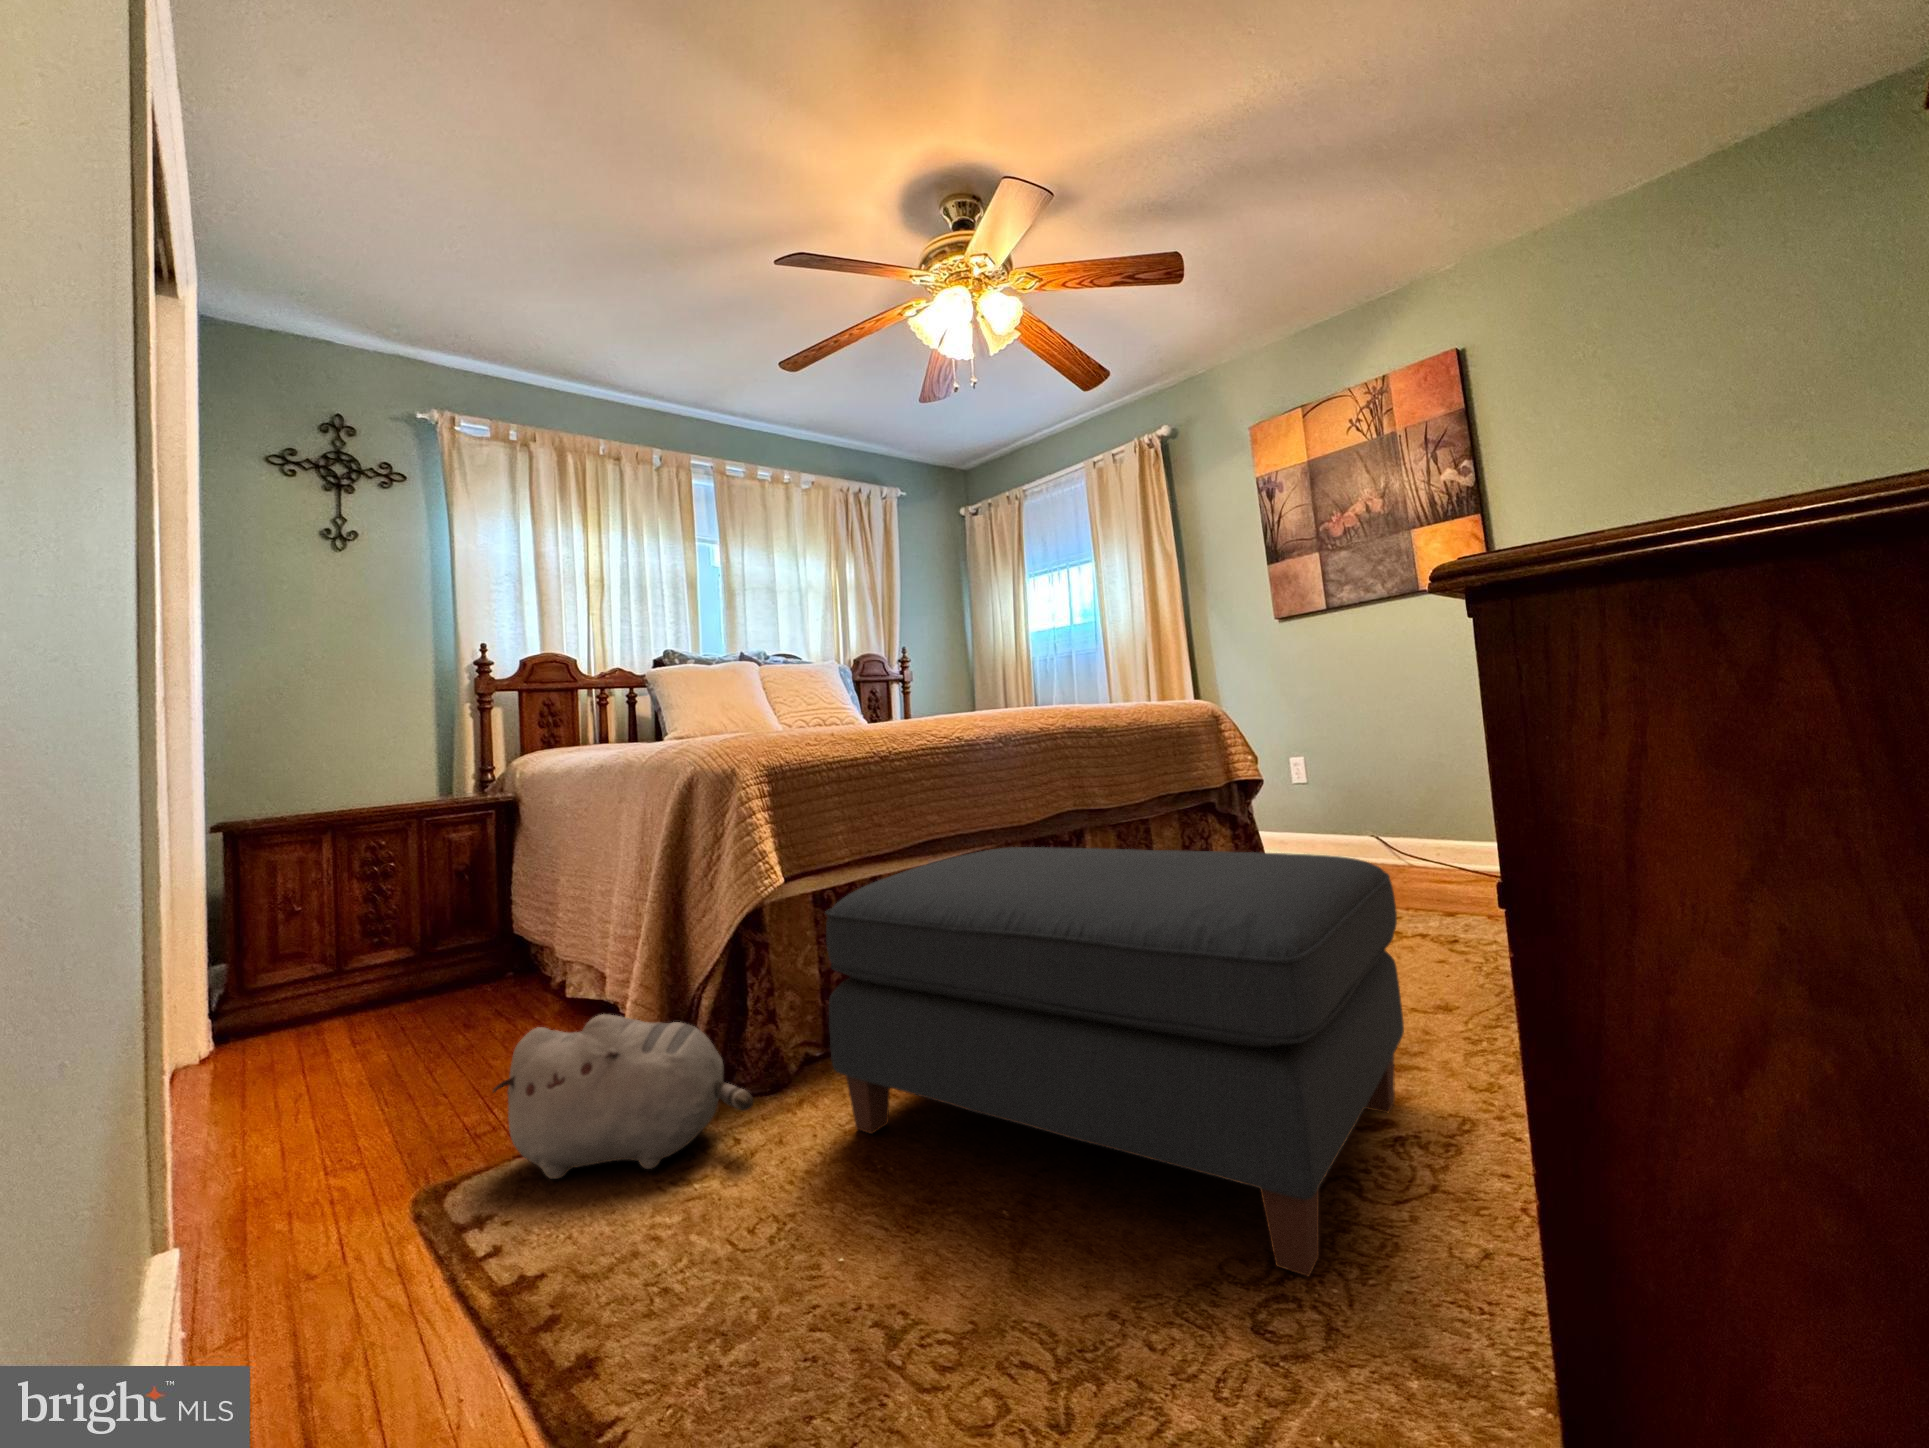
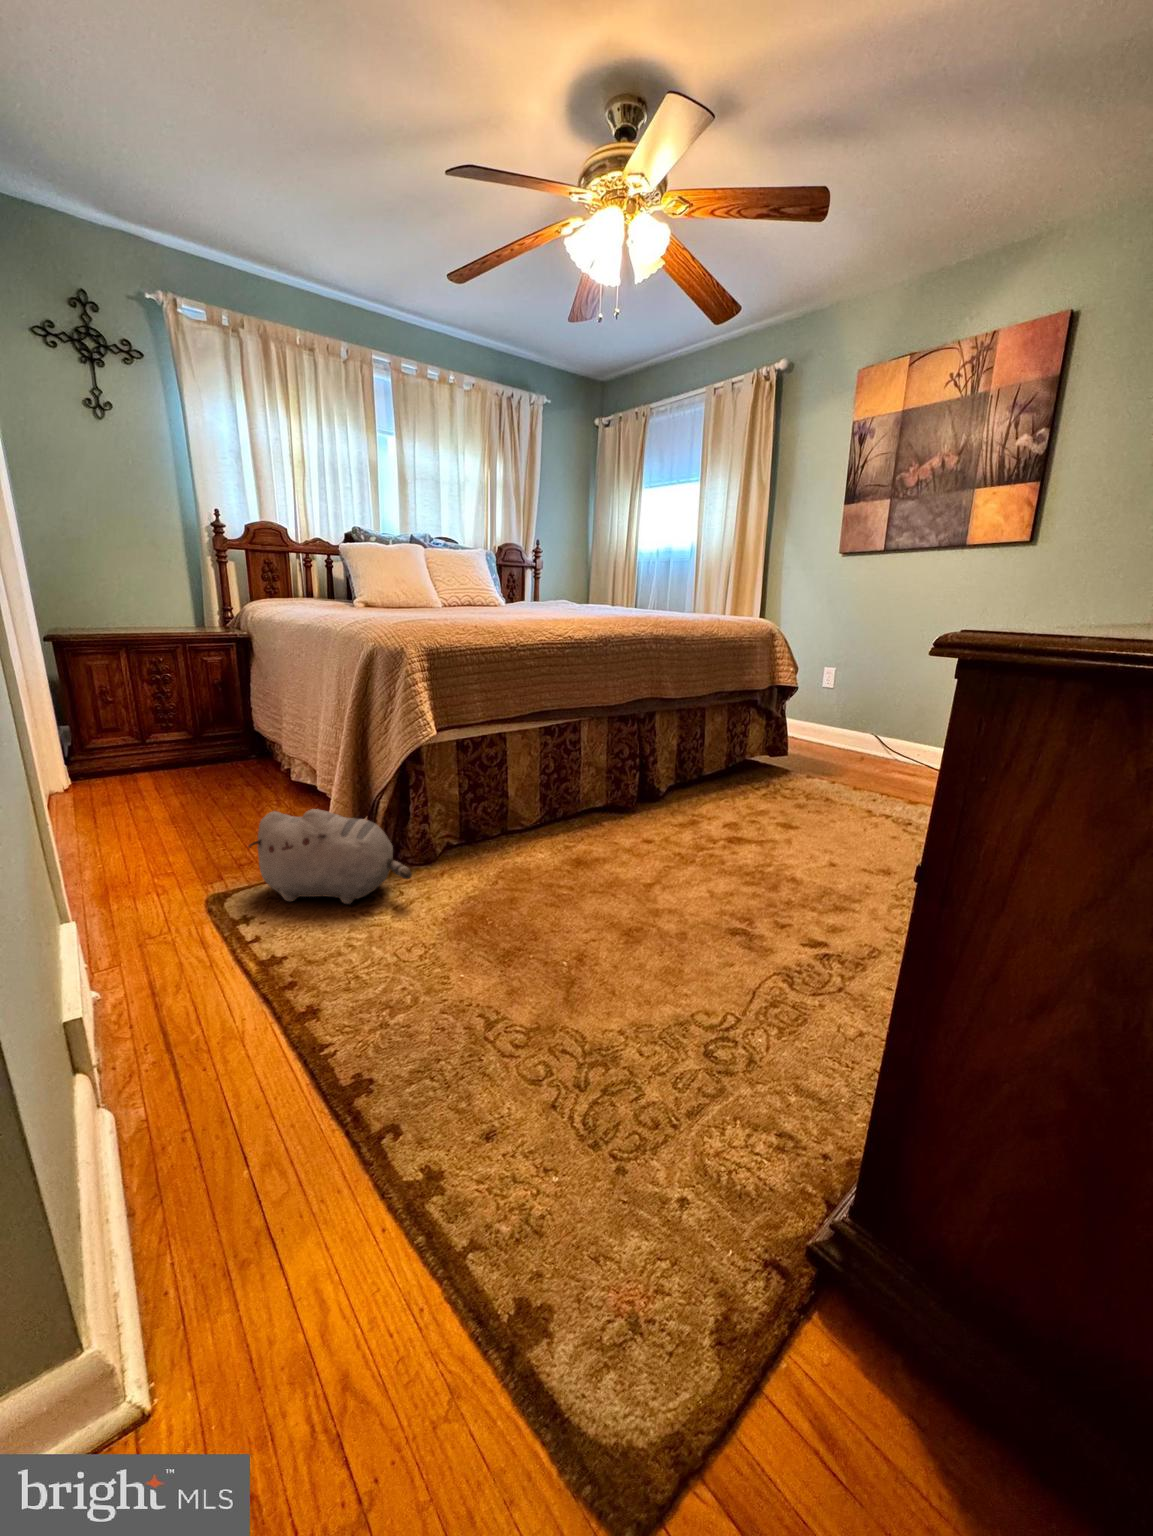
ottoman: present [826,847,1404,1276] -> none [463,728,868,1030]

